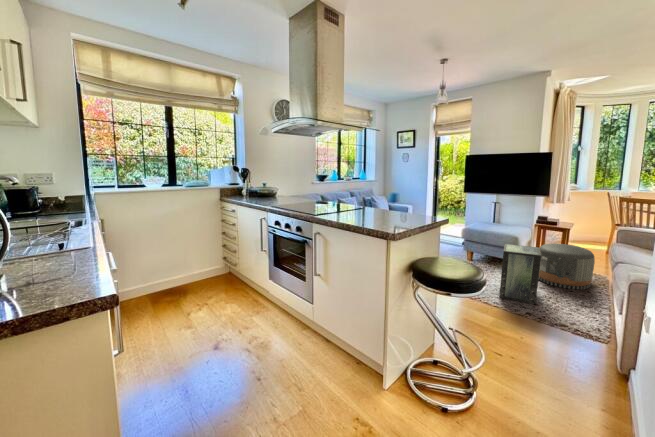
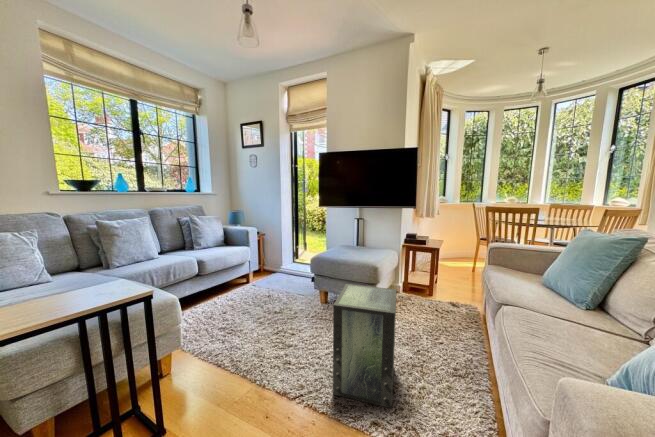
pouf: present [539,244,595,289] -> none [401,273,474,349]

